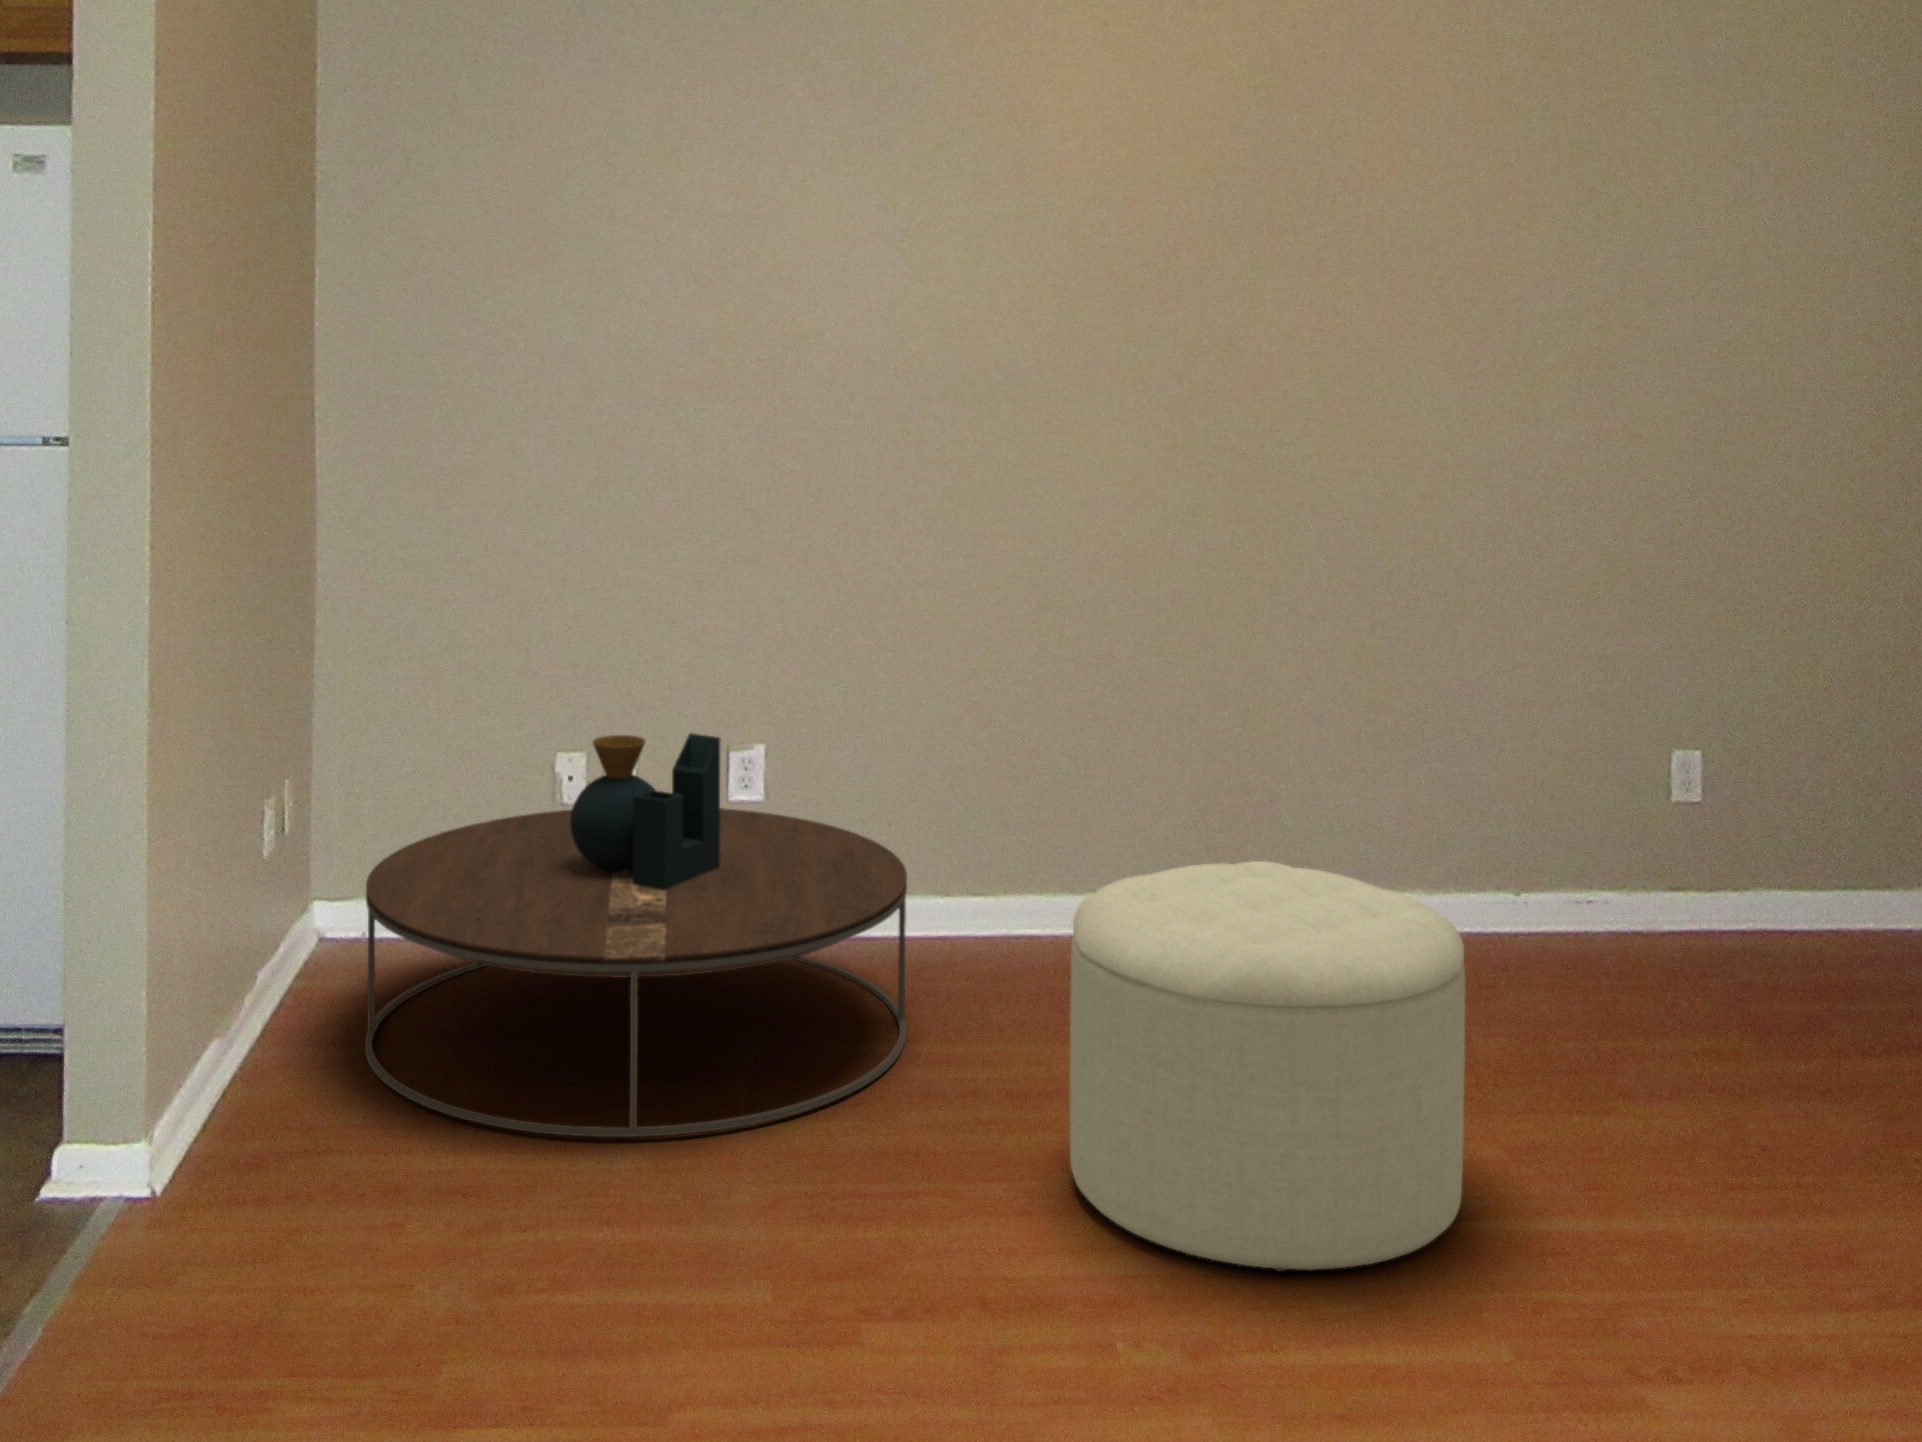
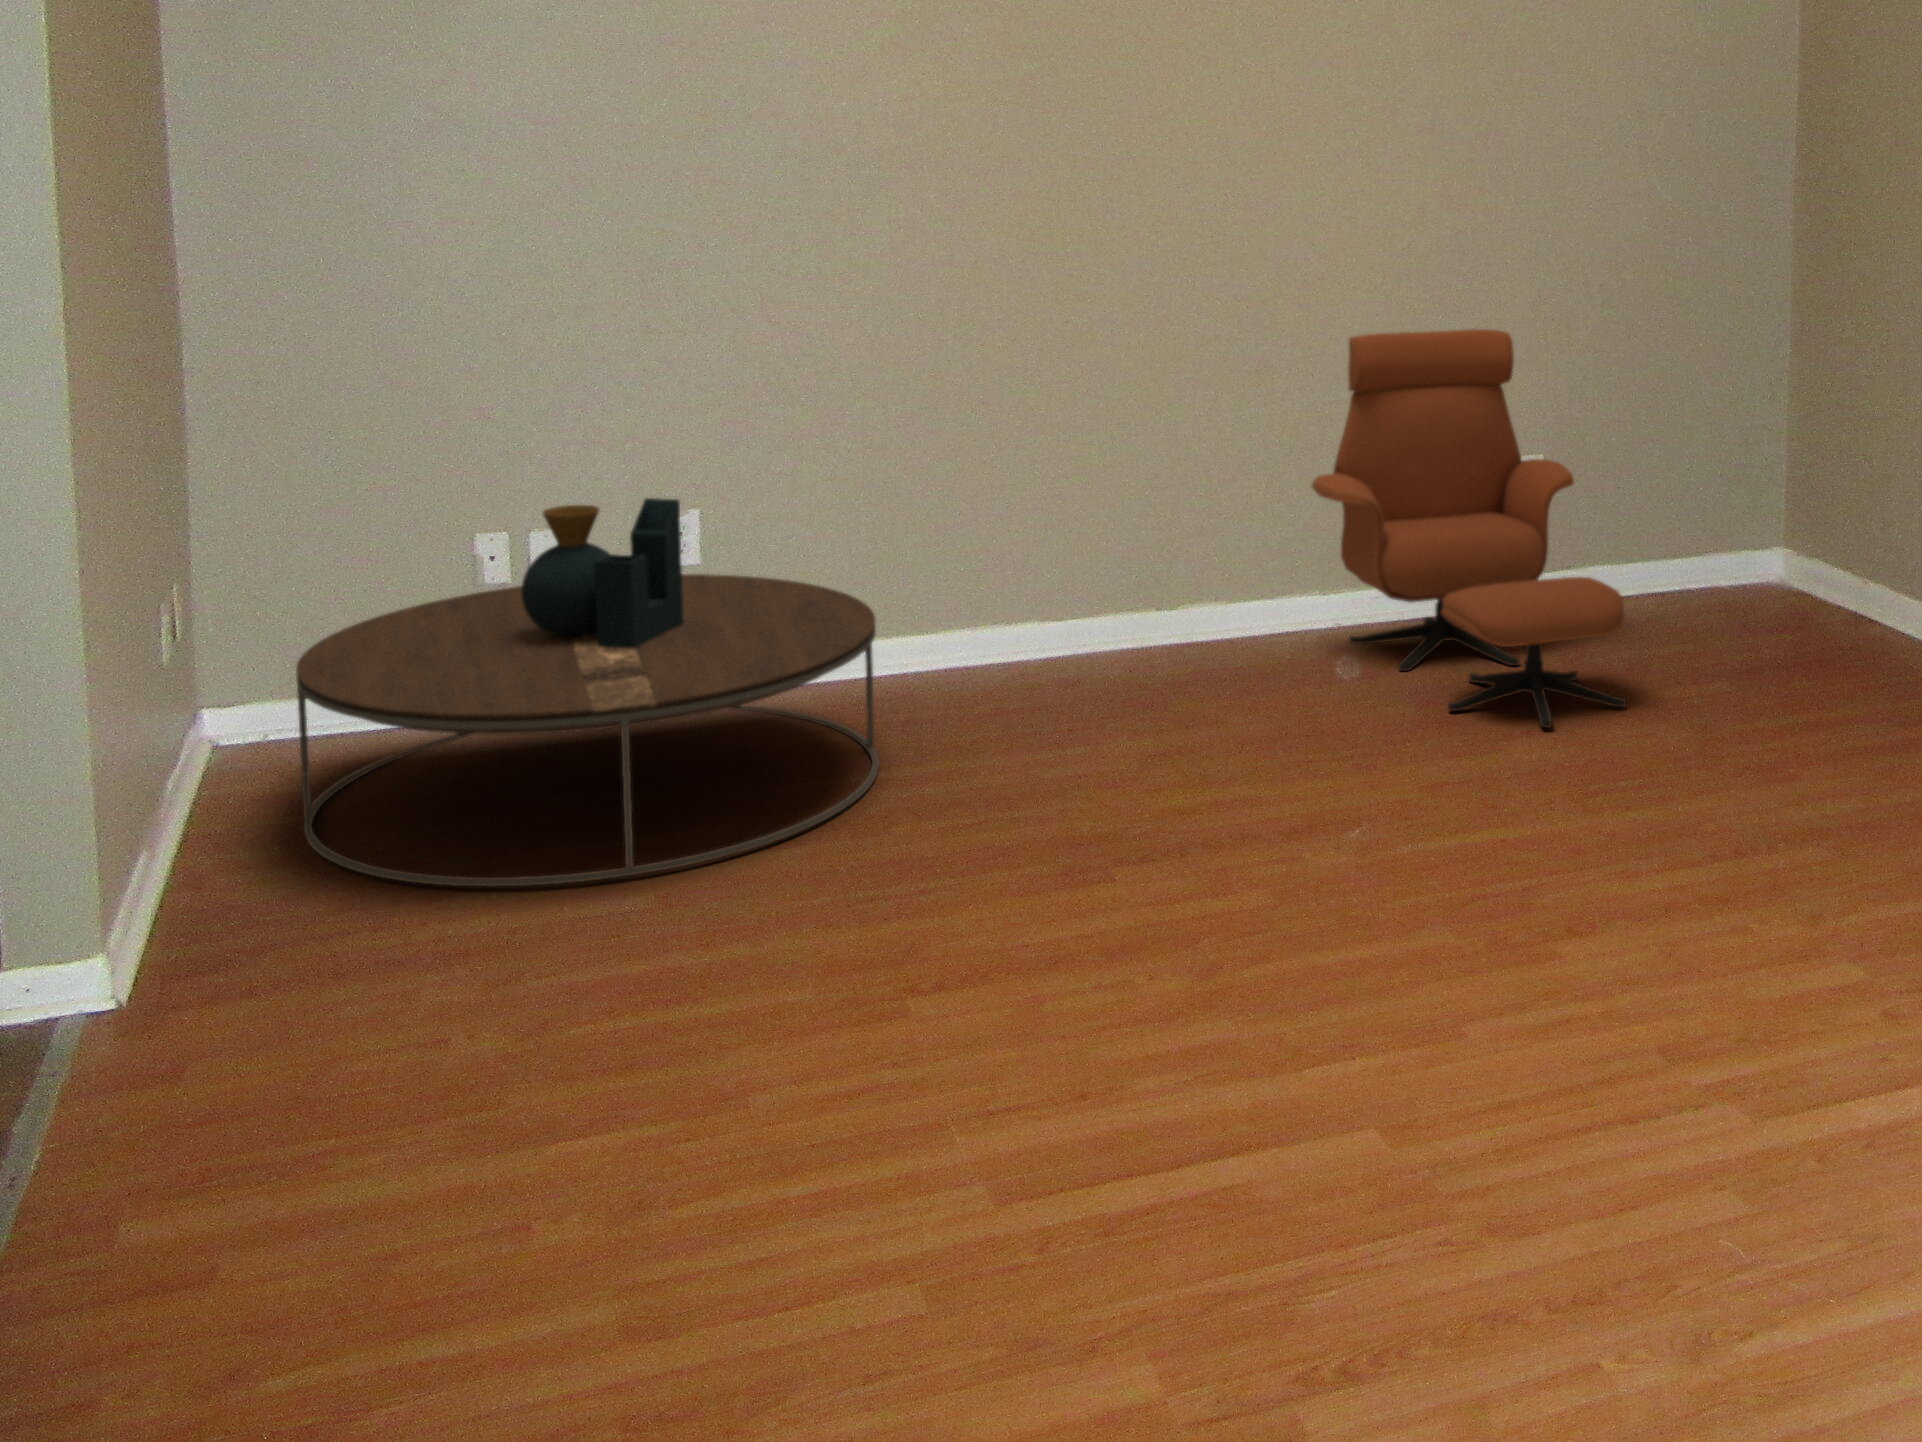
lounge chair: none [1408,595,1797,1099] -> present [1311,329,1626,728]
ottoman: present [1070,861,1465,1272] -> none [1056,565,1391,894]

